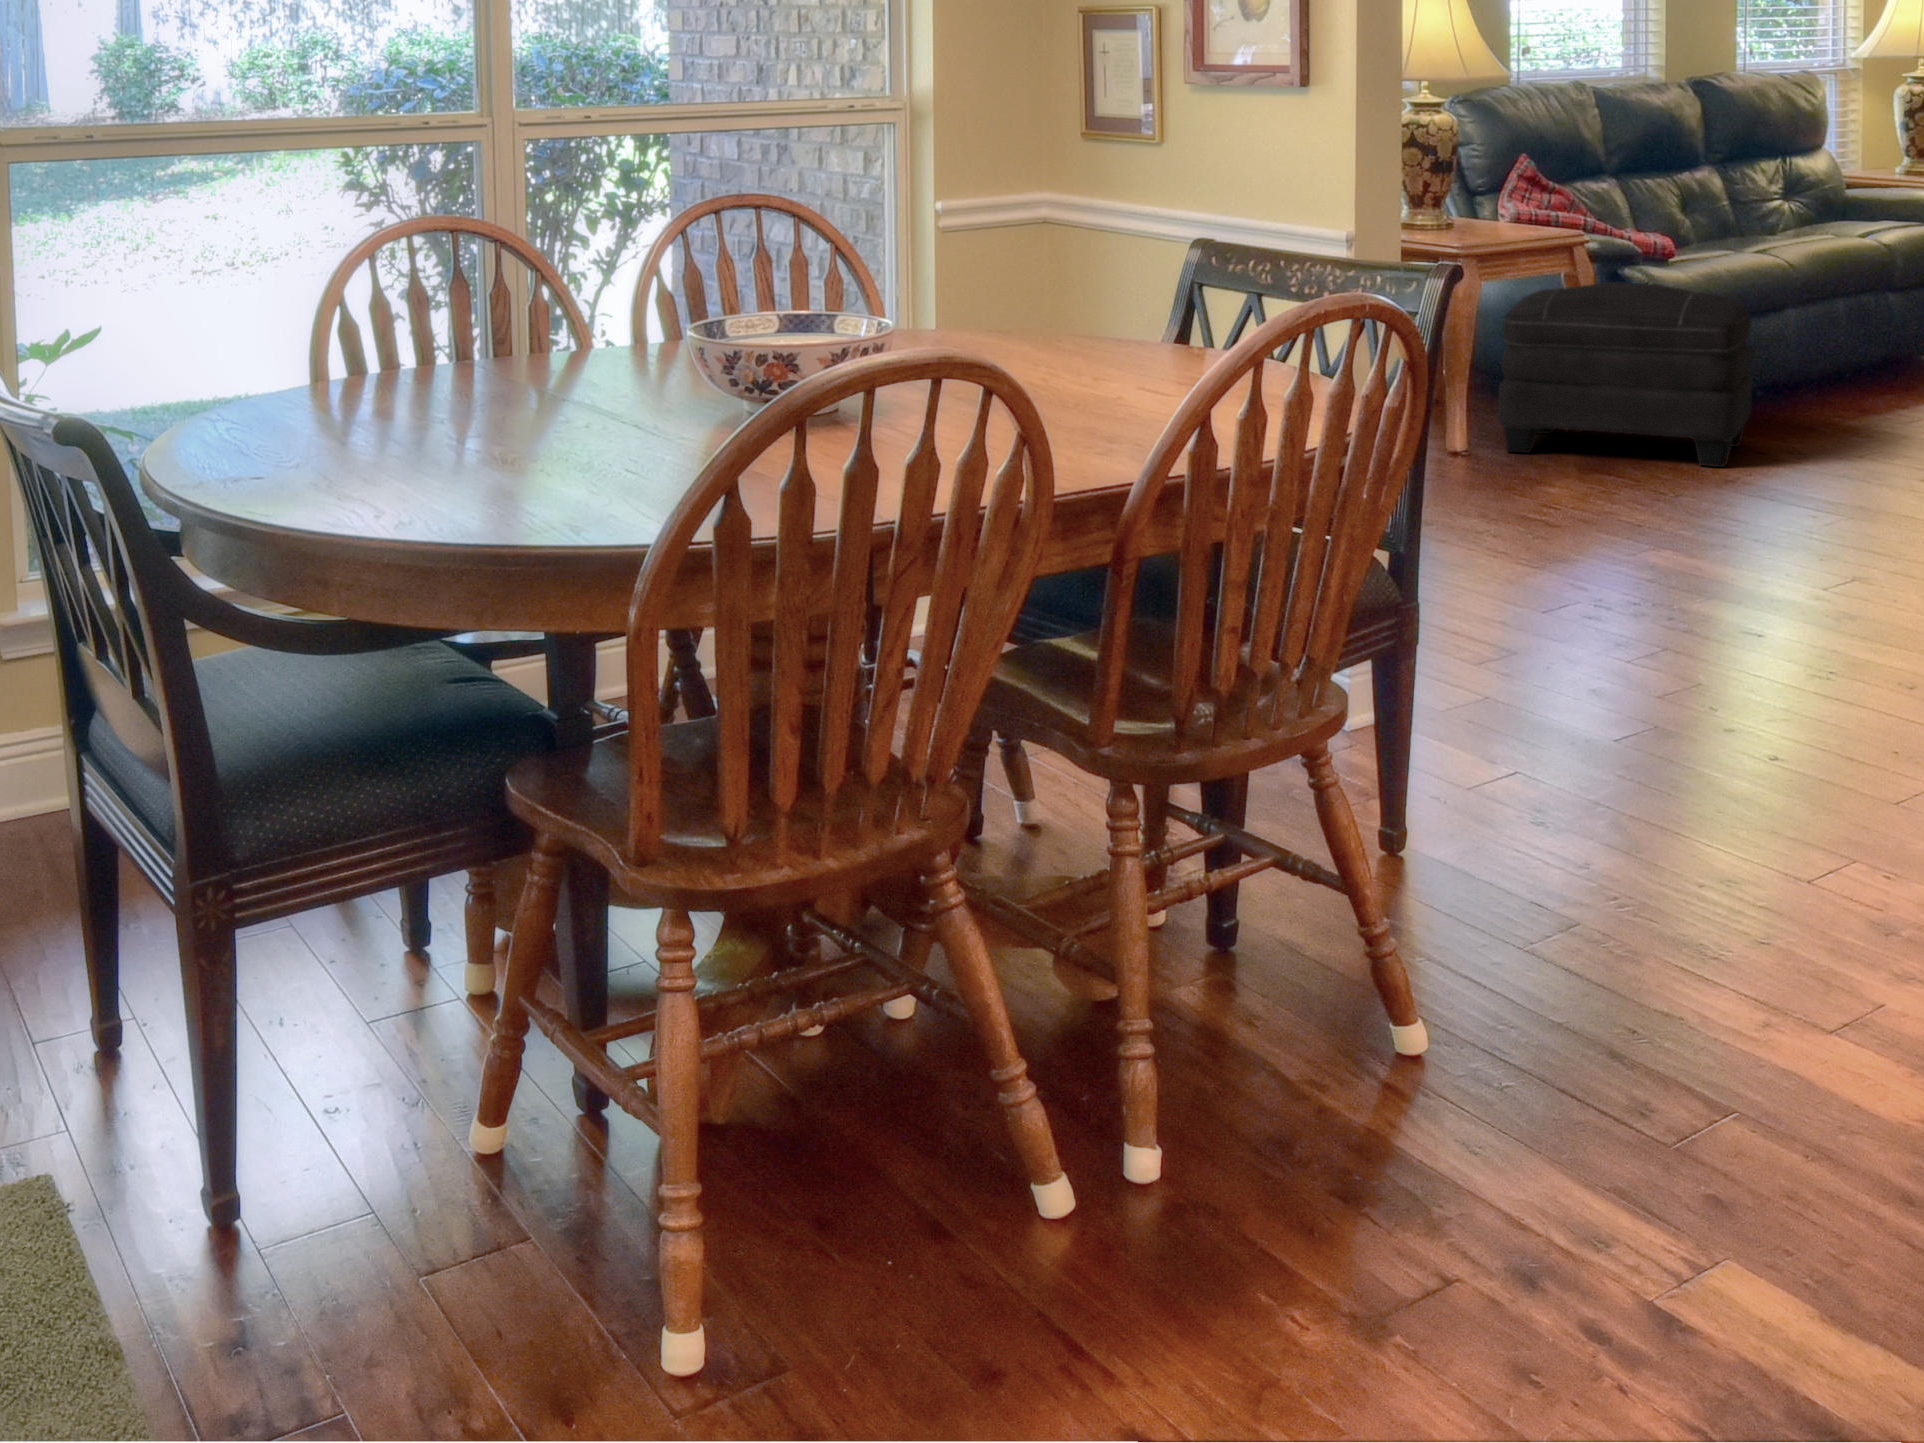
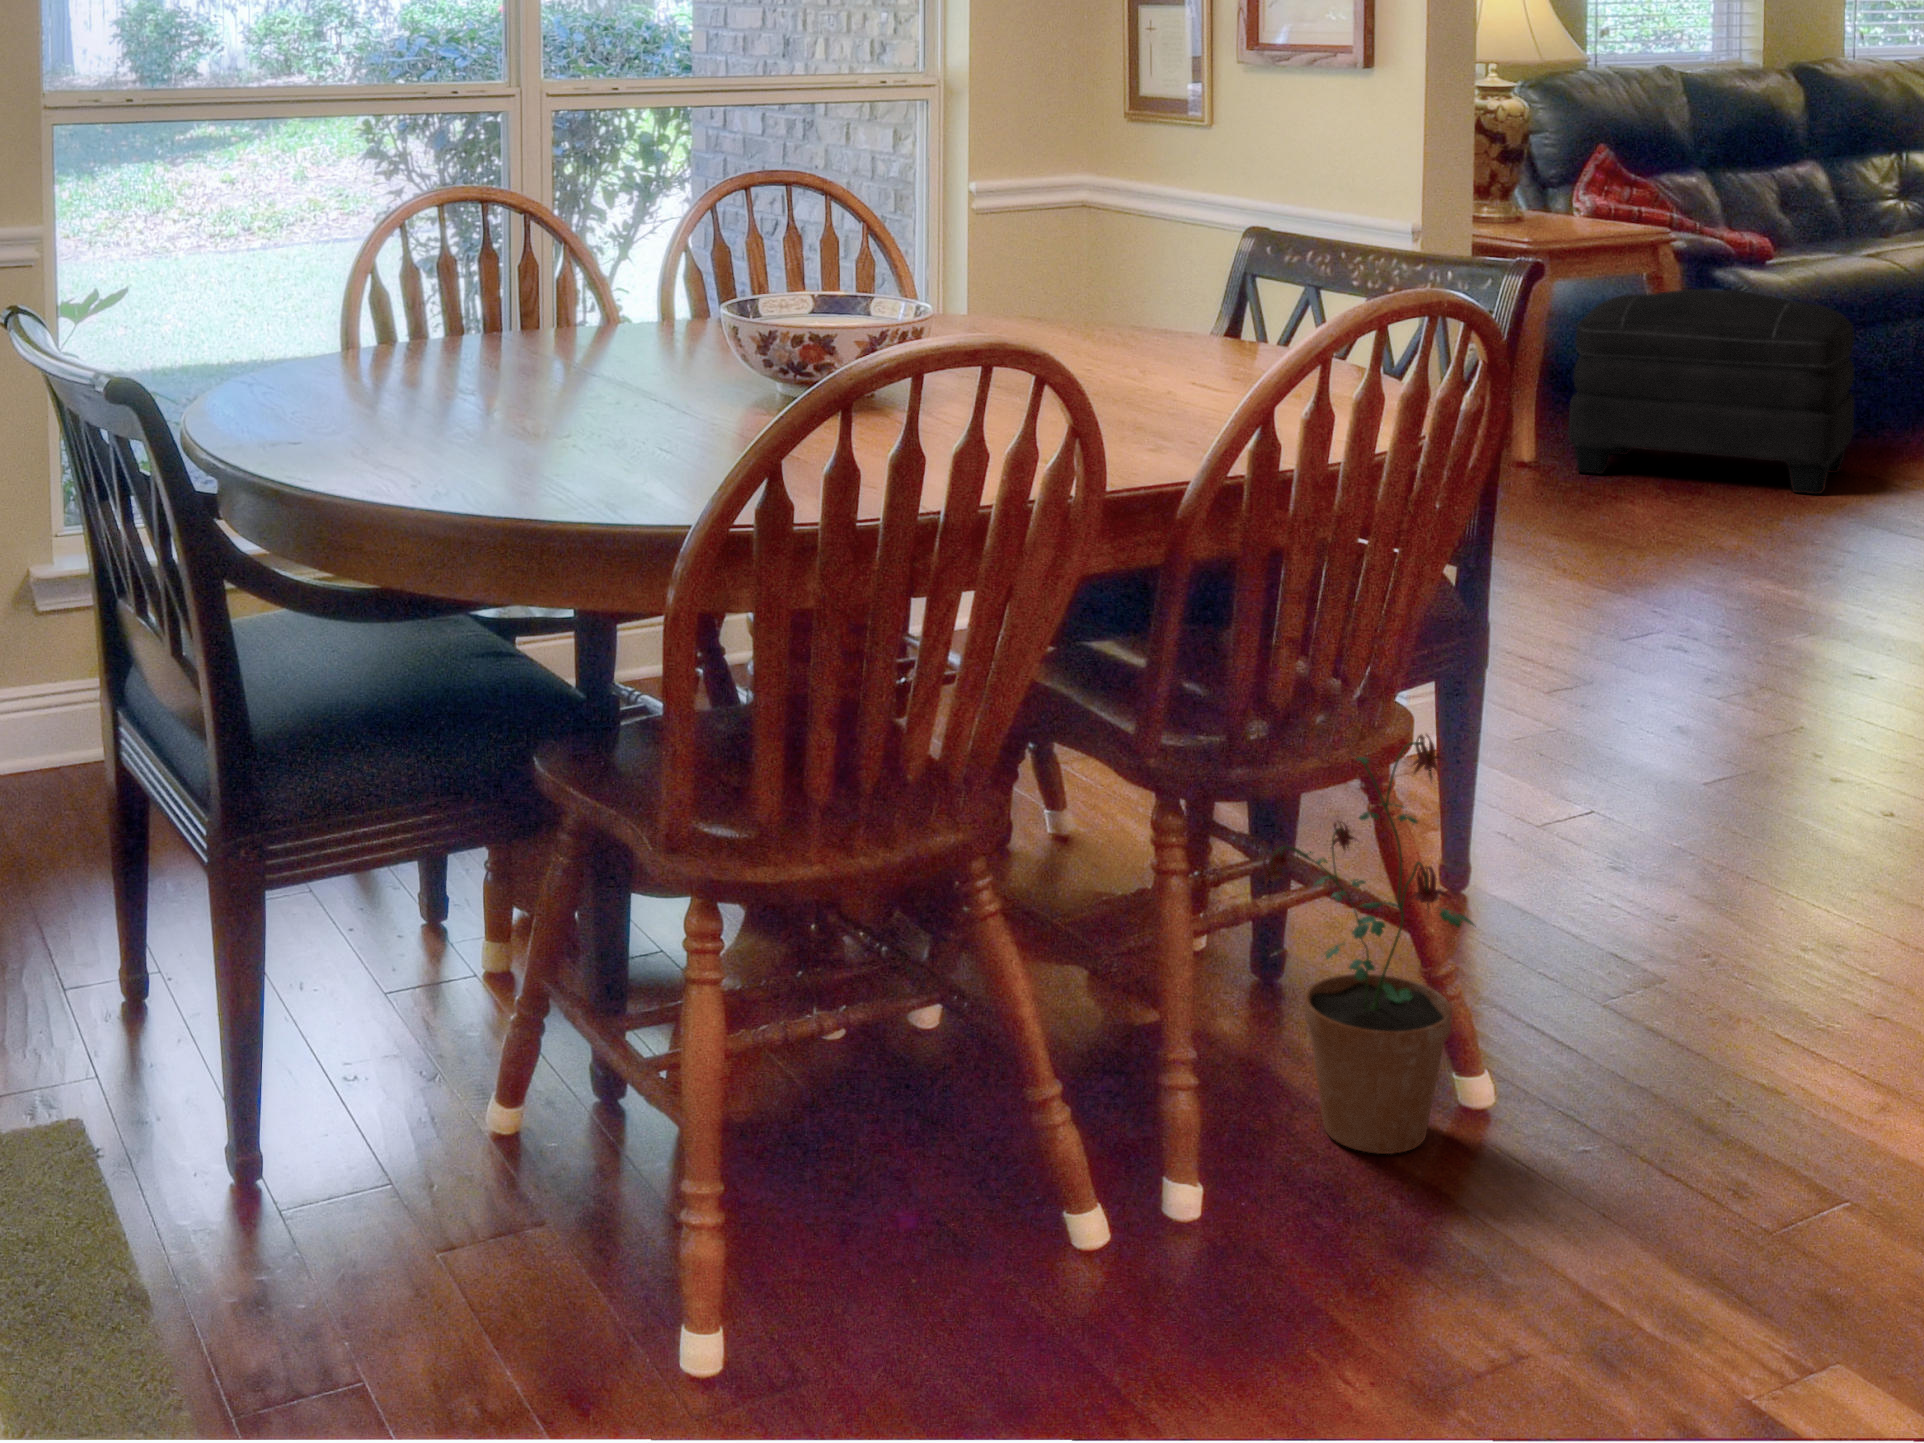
potted plant: none [1209,718,1432,1154] -> present [1262,735,1476,1154]

